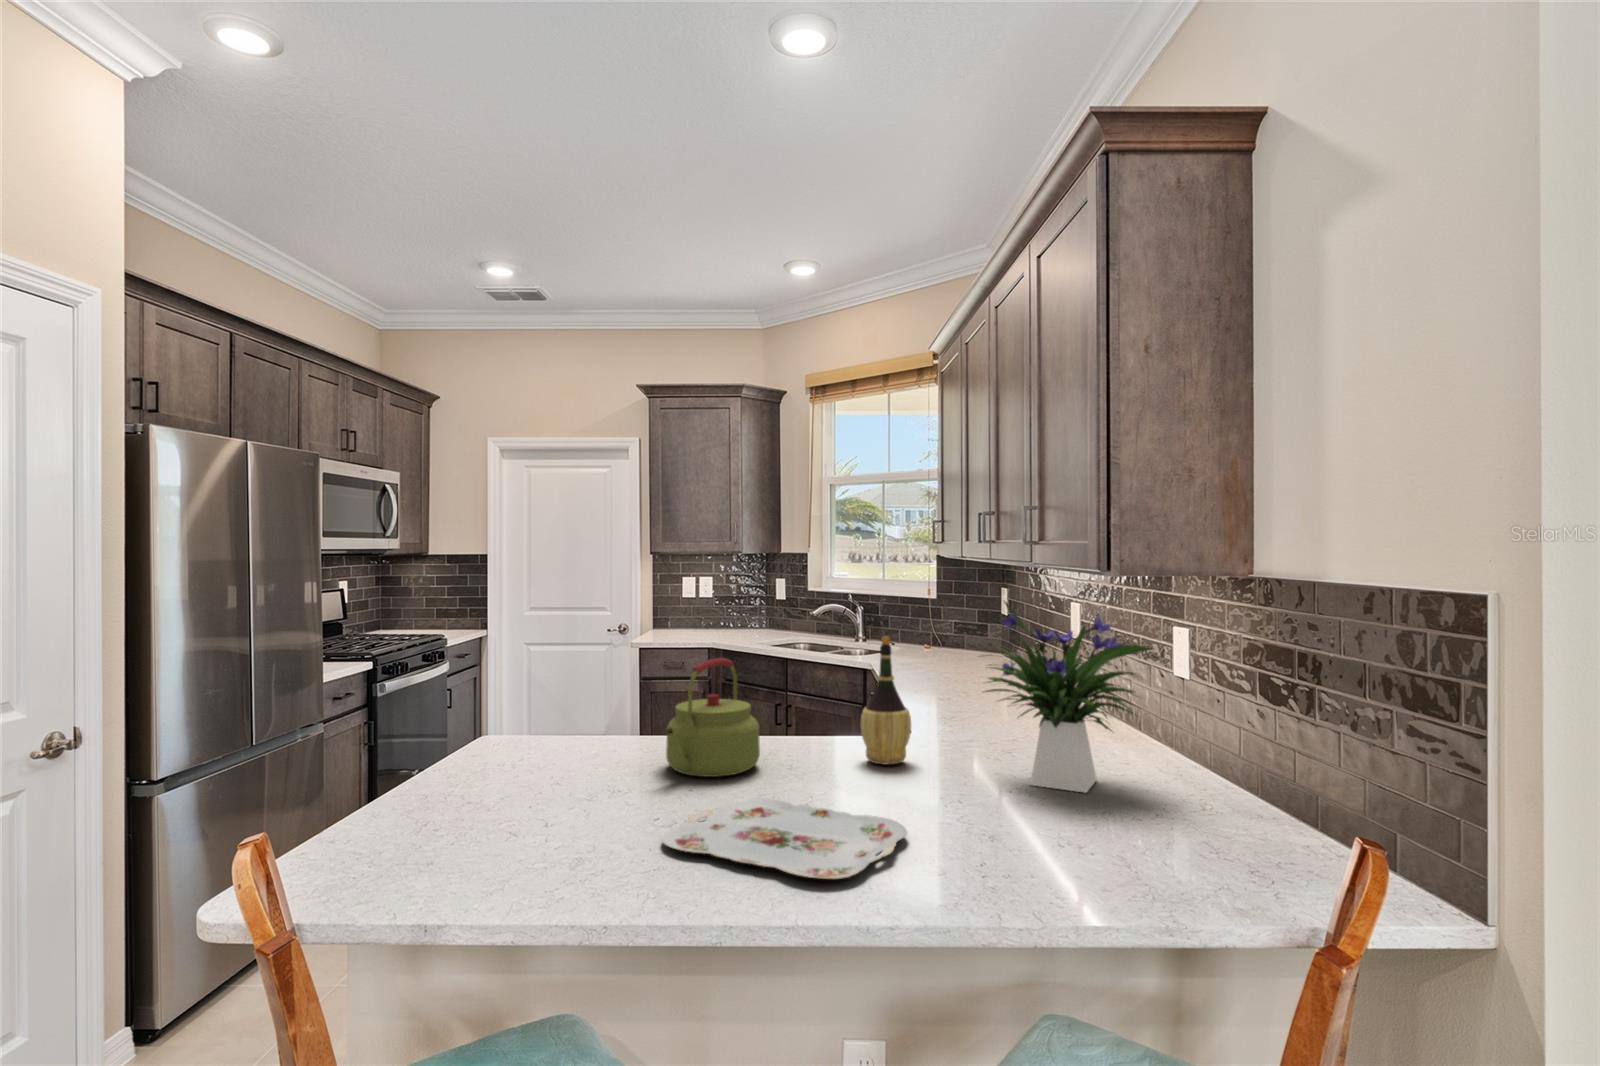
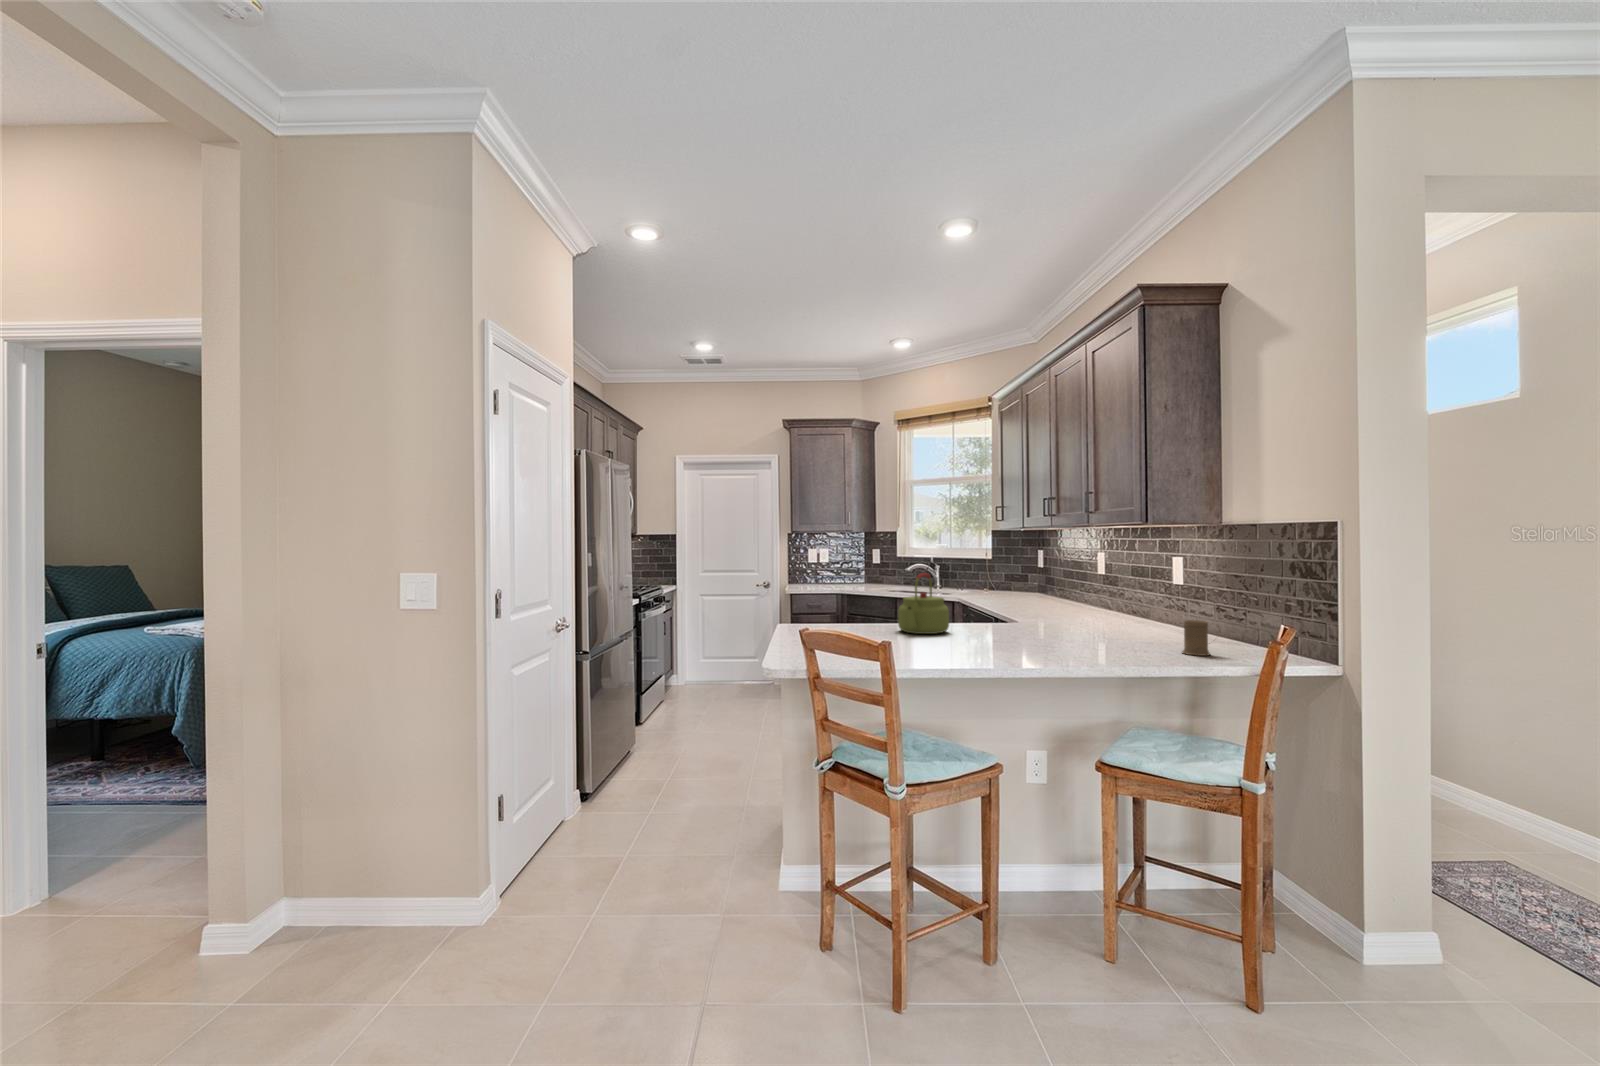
flower arrangement: present [982,602,1152,793] -> none [1069,539,1168,639]
wine bottle: present [861,637,911,764] -> none [1000,561,1029,631]
mug: none [1163,780,1239,862] -> present [1182,620,1210,656]
serving tray: present [662,798,907,879] -> none [935,638,1054,658]

